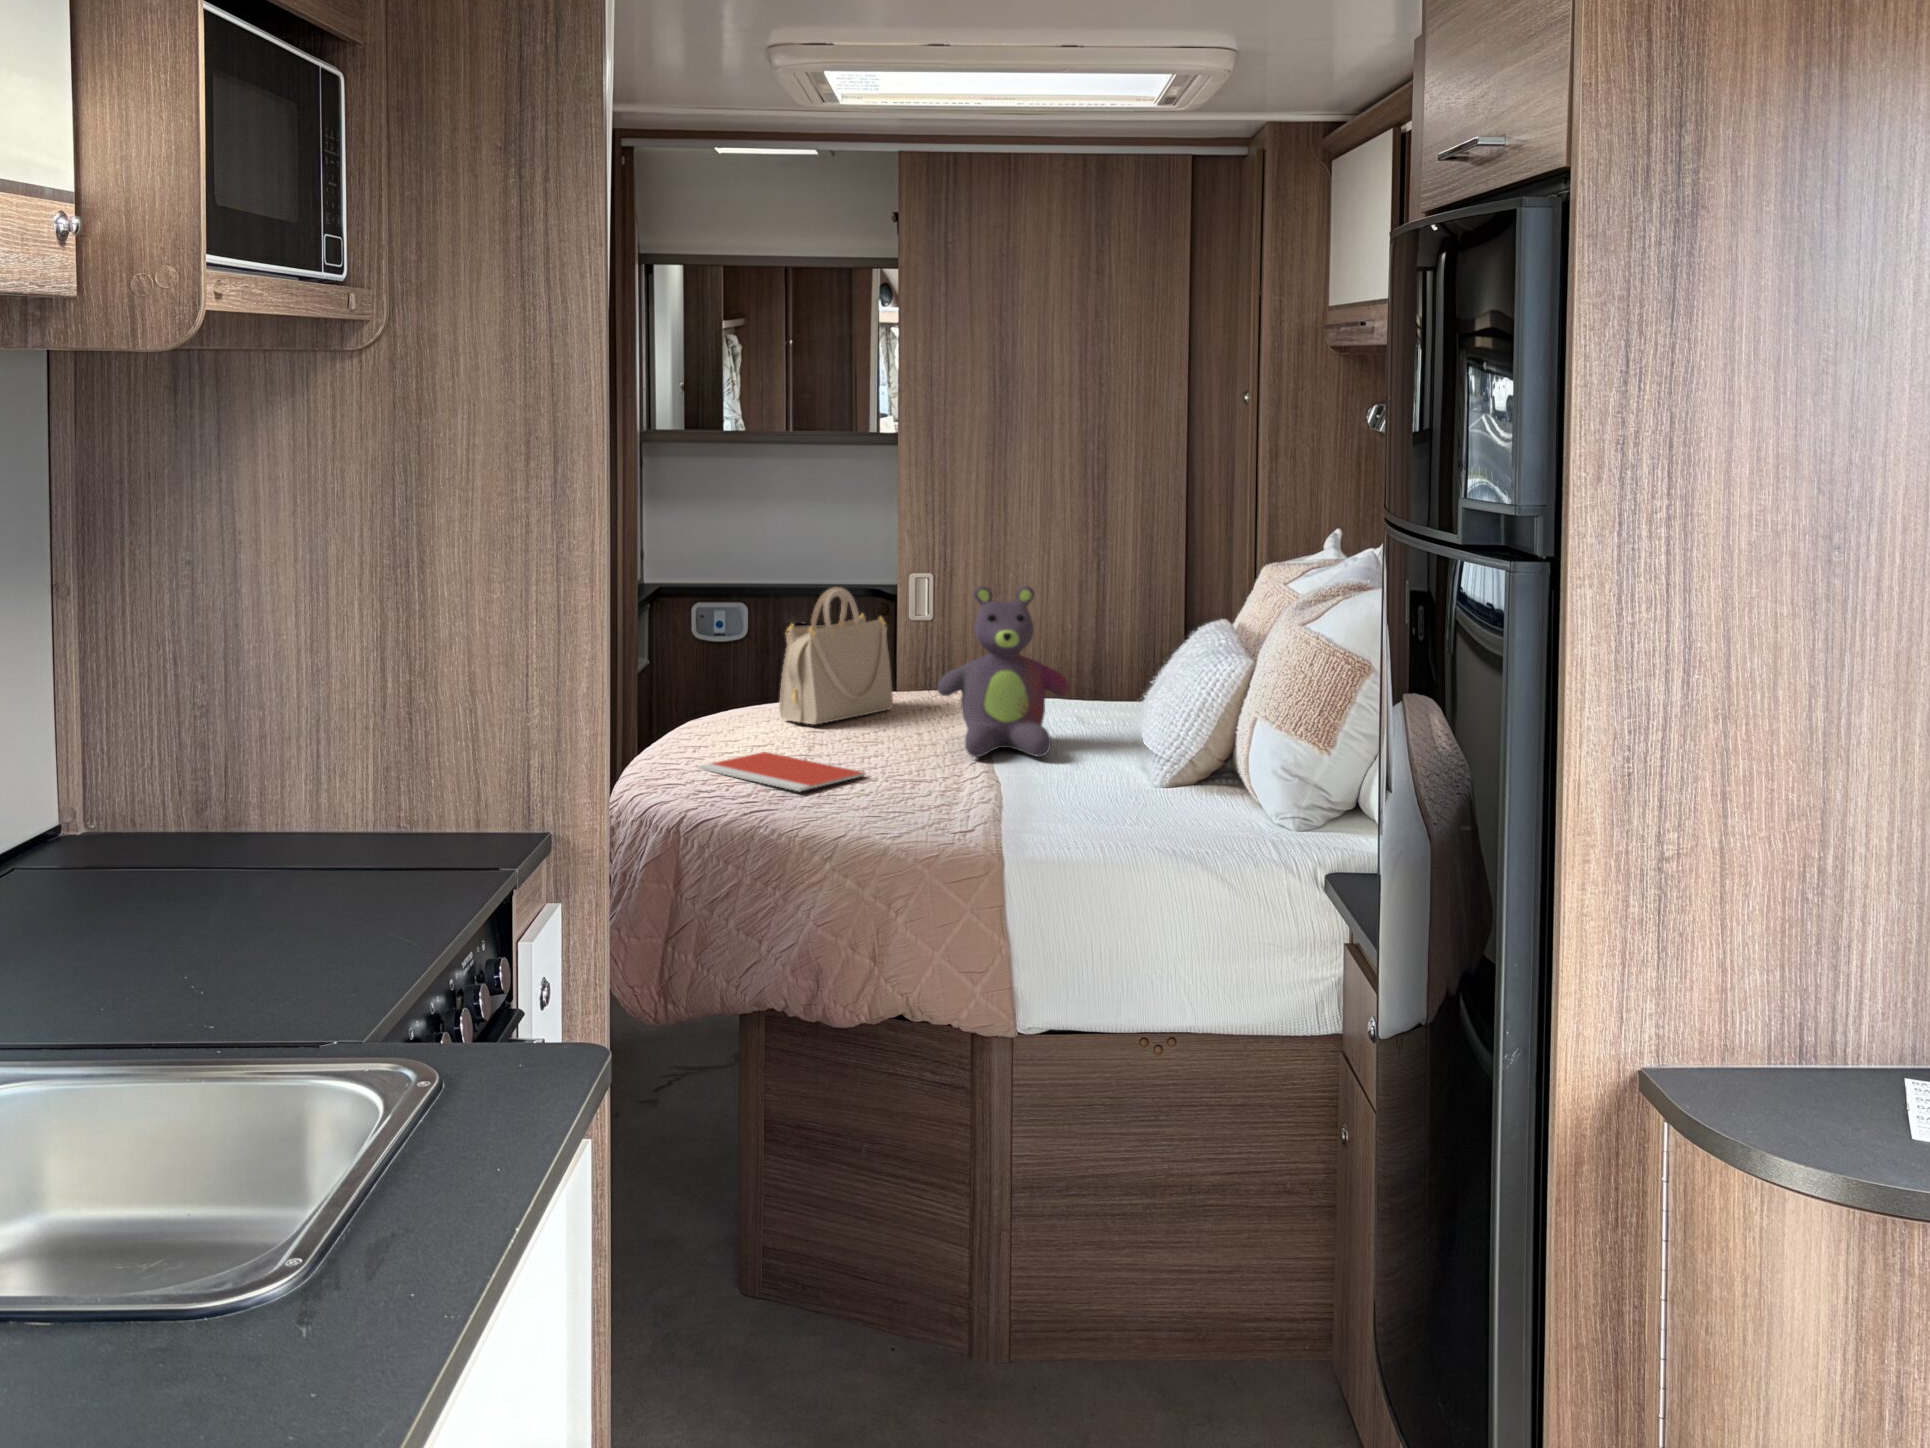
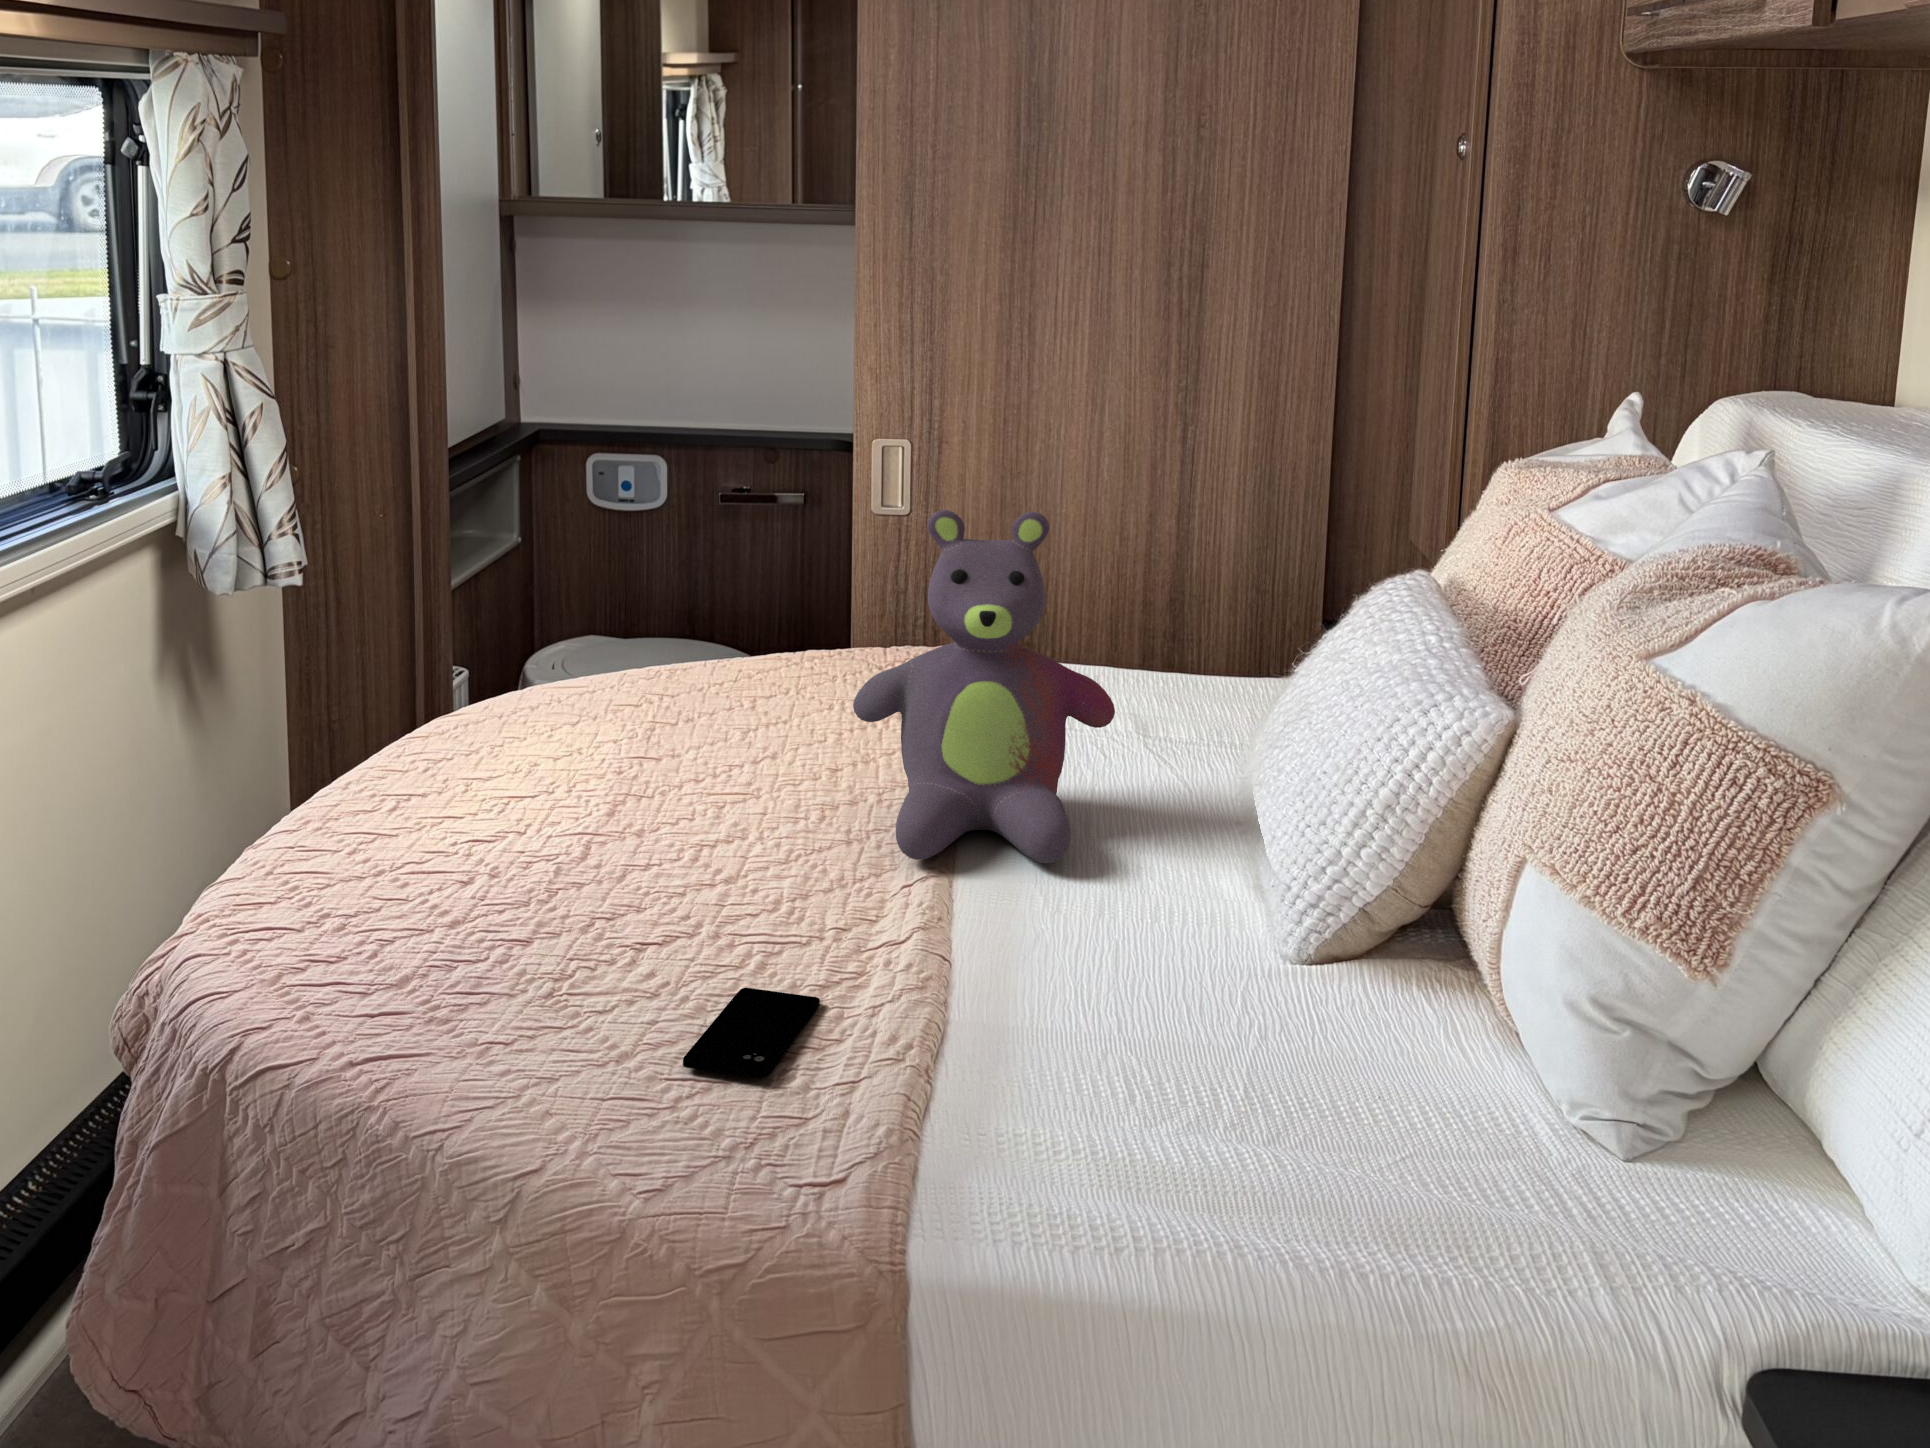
handbag: present [779,587,893,724] -> none [578,490,797,751]
notebook: present [698,752,866,791] -> none [354,825,680,966]
smartphone: none [891,796,944,818] -> present [683,988,820,1079]

